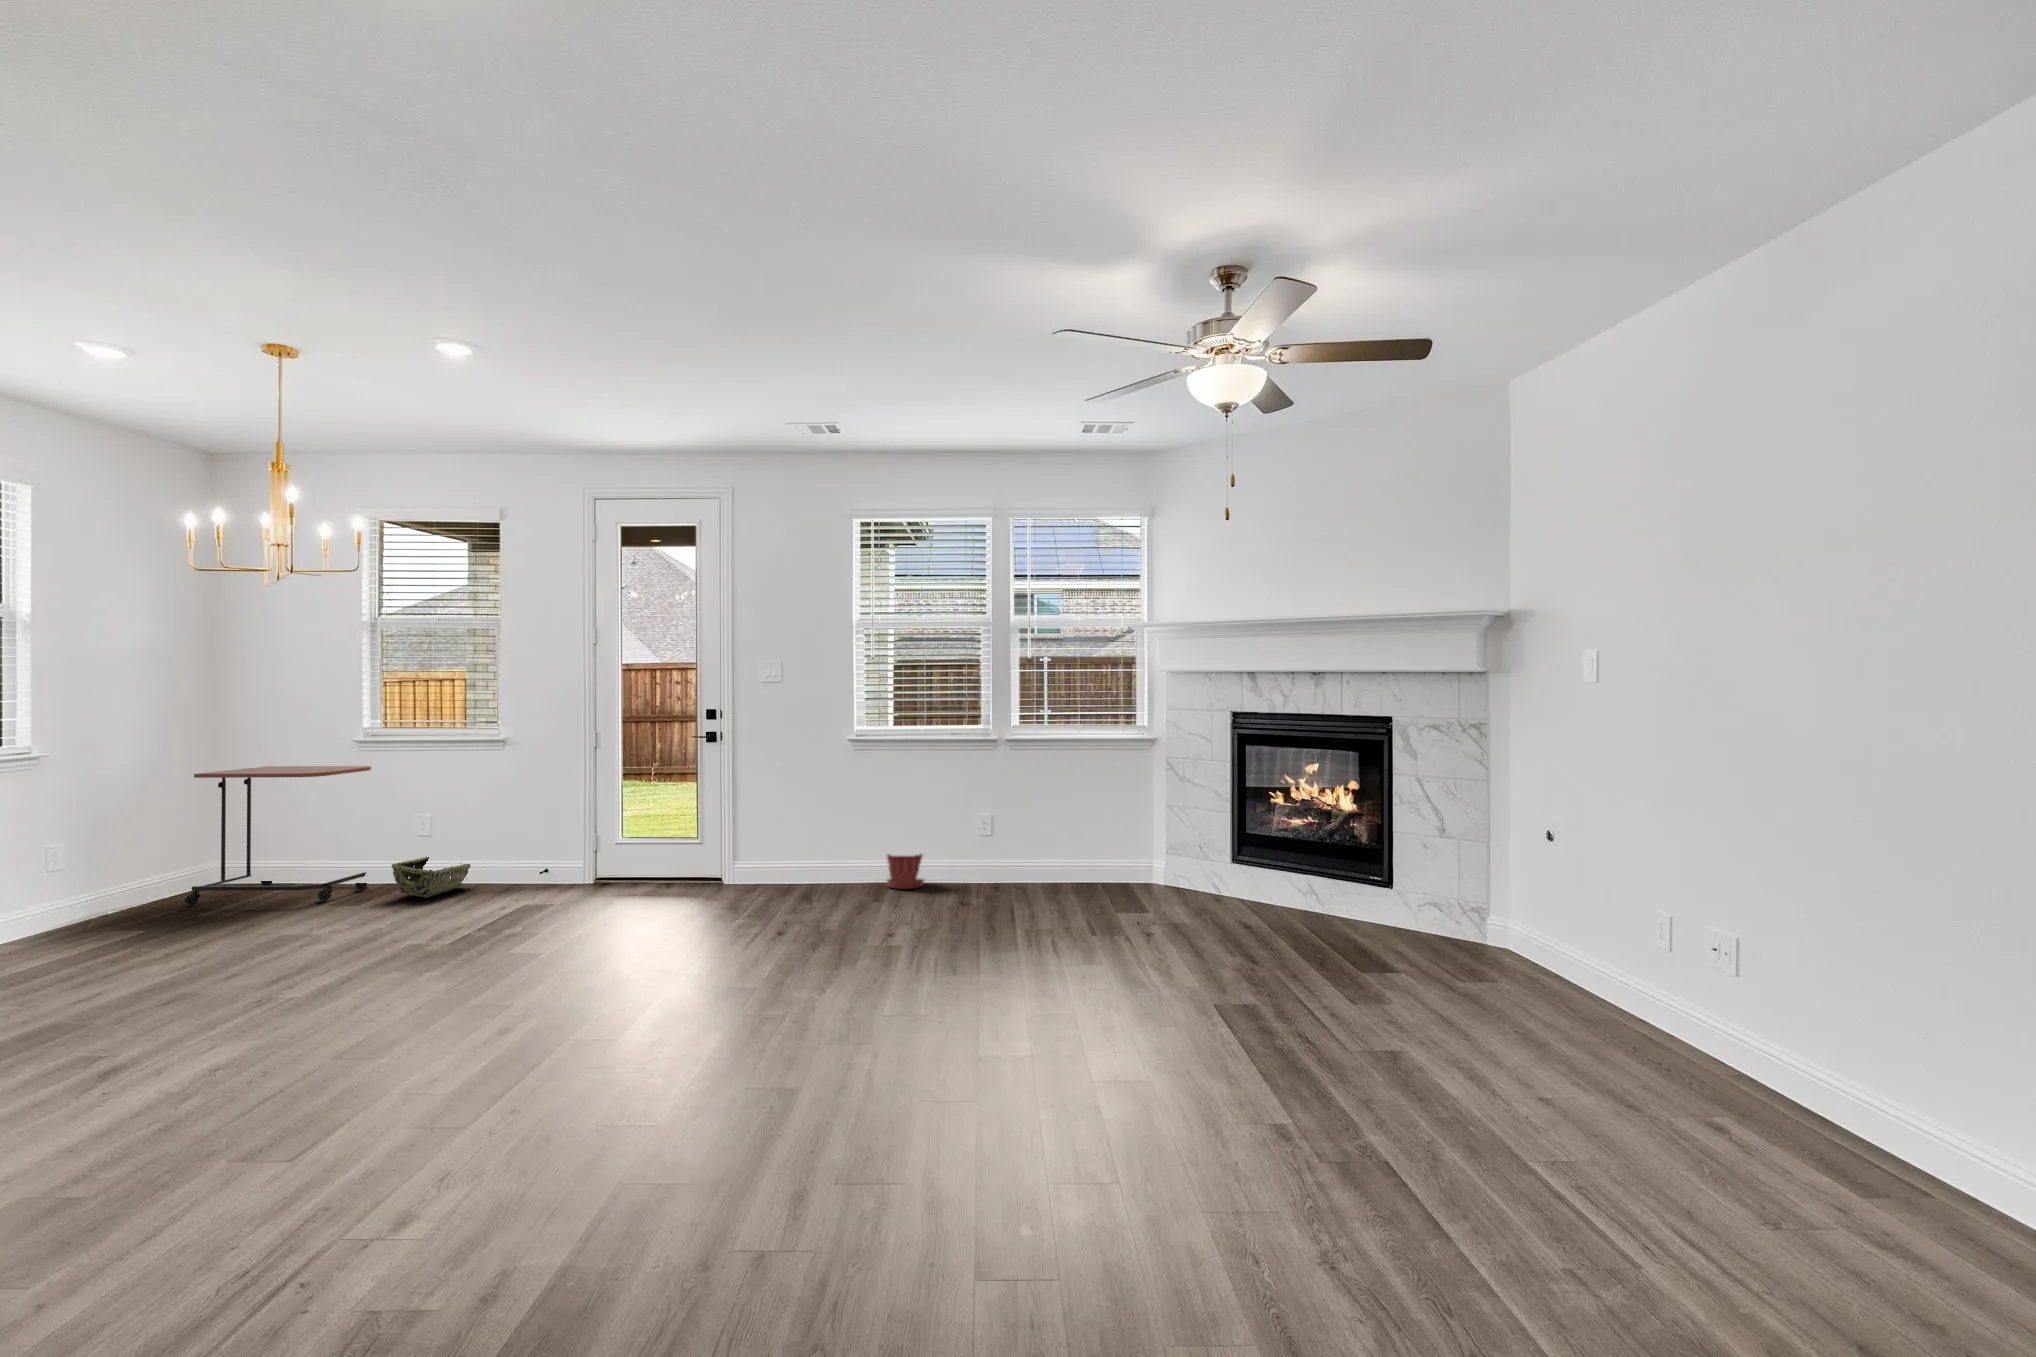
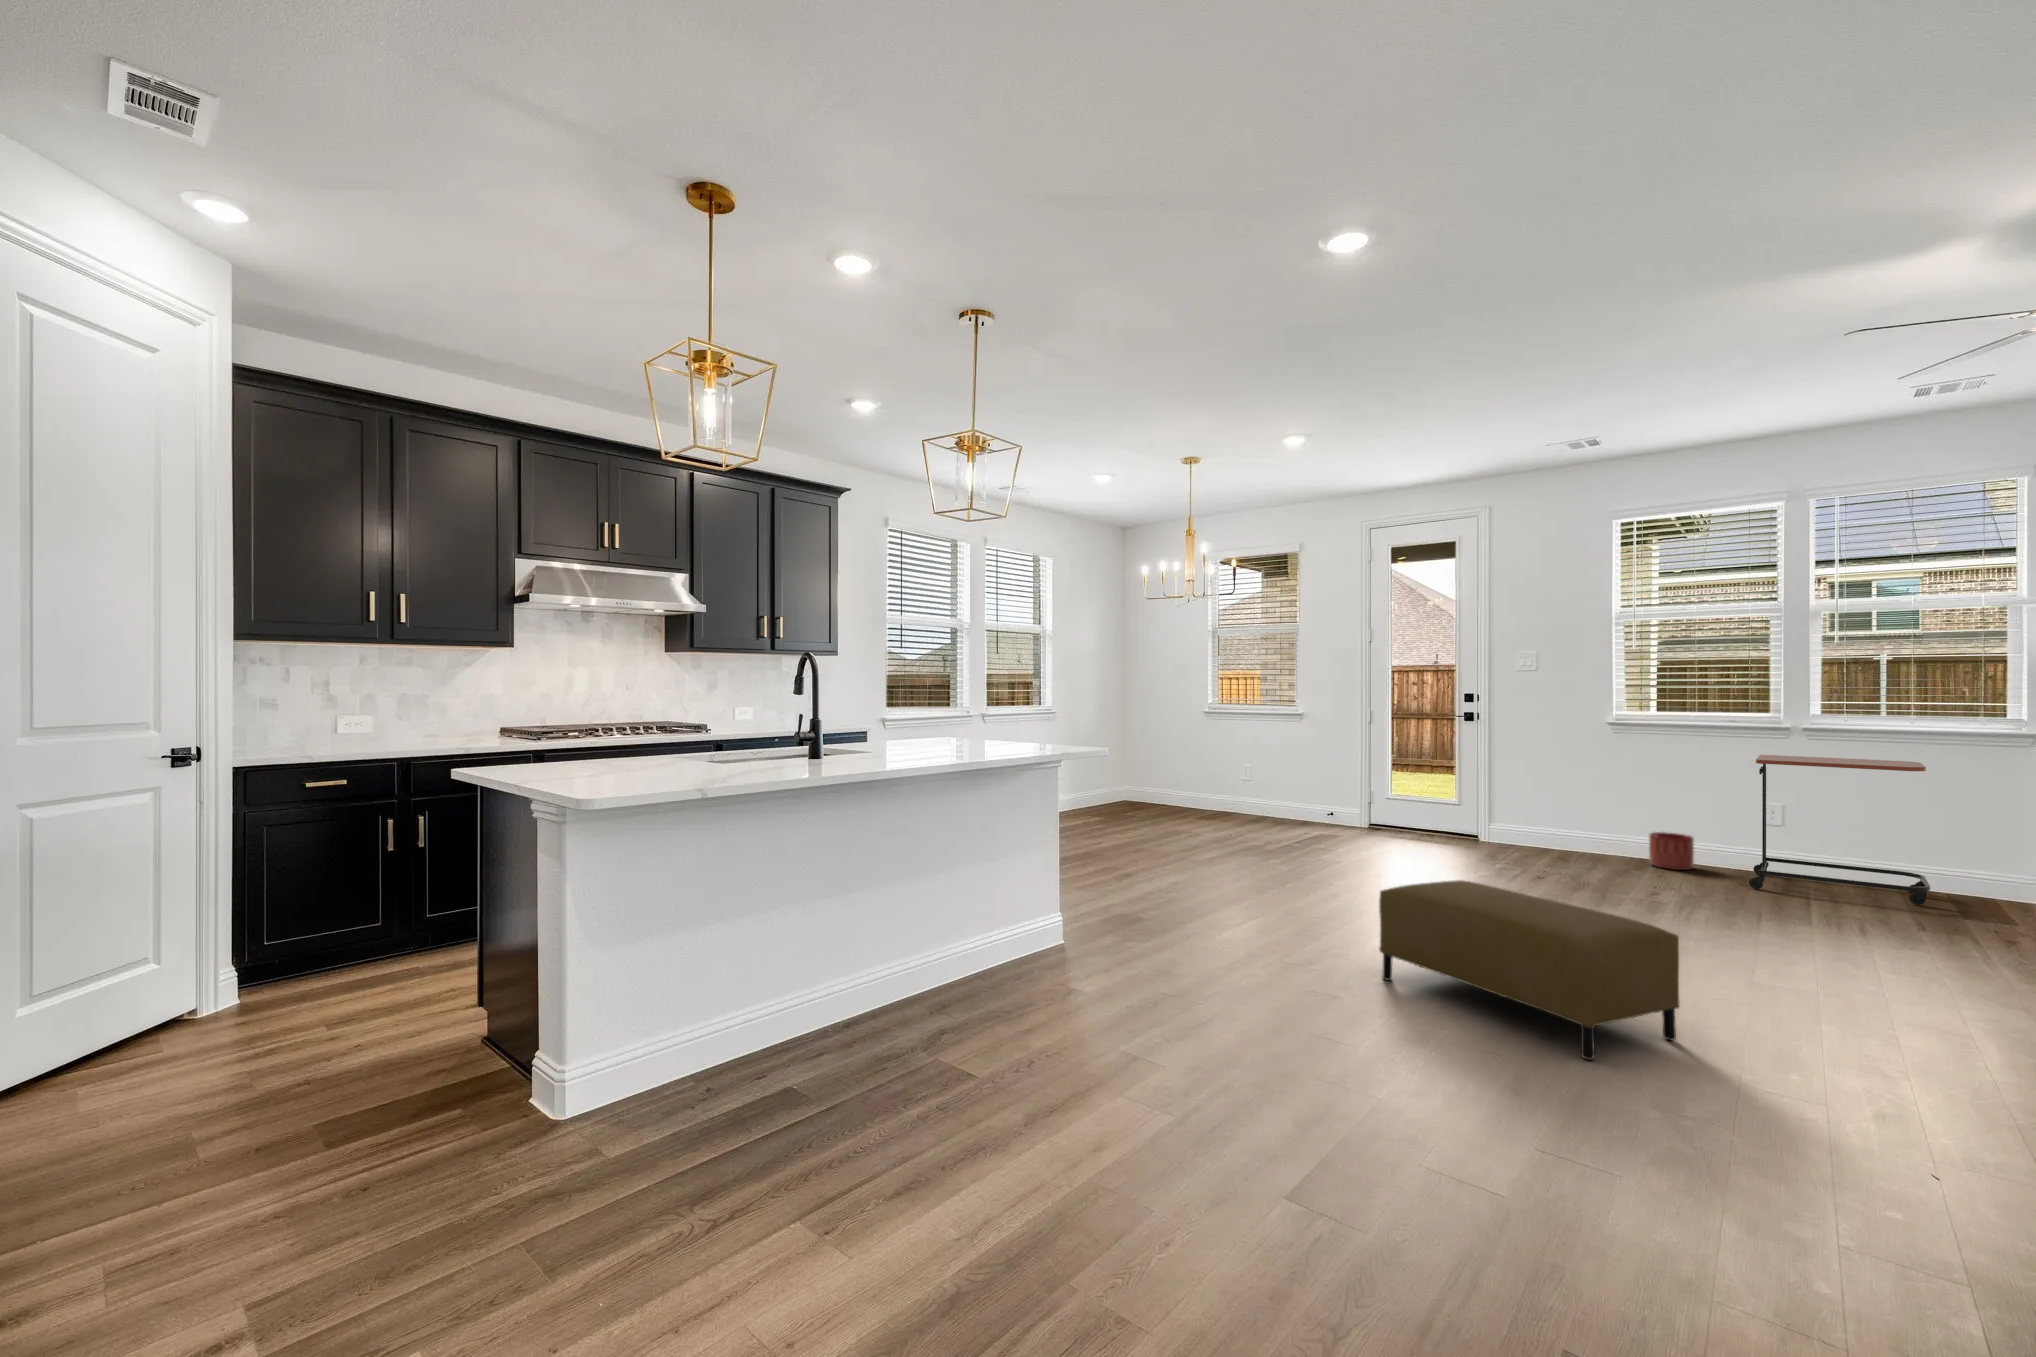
side table: present [185,766,371,906] -> present [1749,755,1930,905]
woven basket: present [392,857,471,898] -> none [1234,794,1285,822]
ottoman: none [513,993,912,1276] -> present [1379,880,1679,1060]

